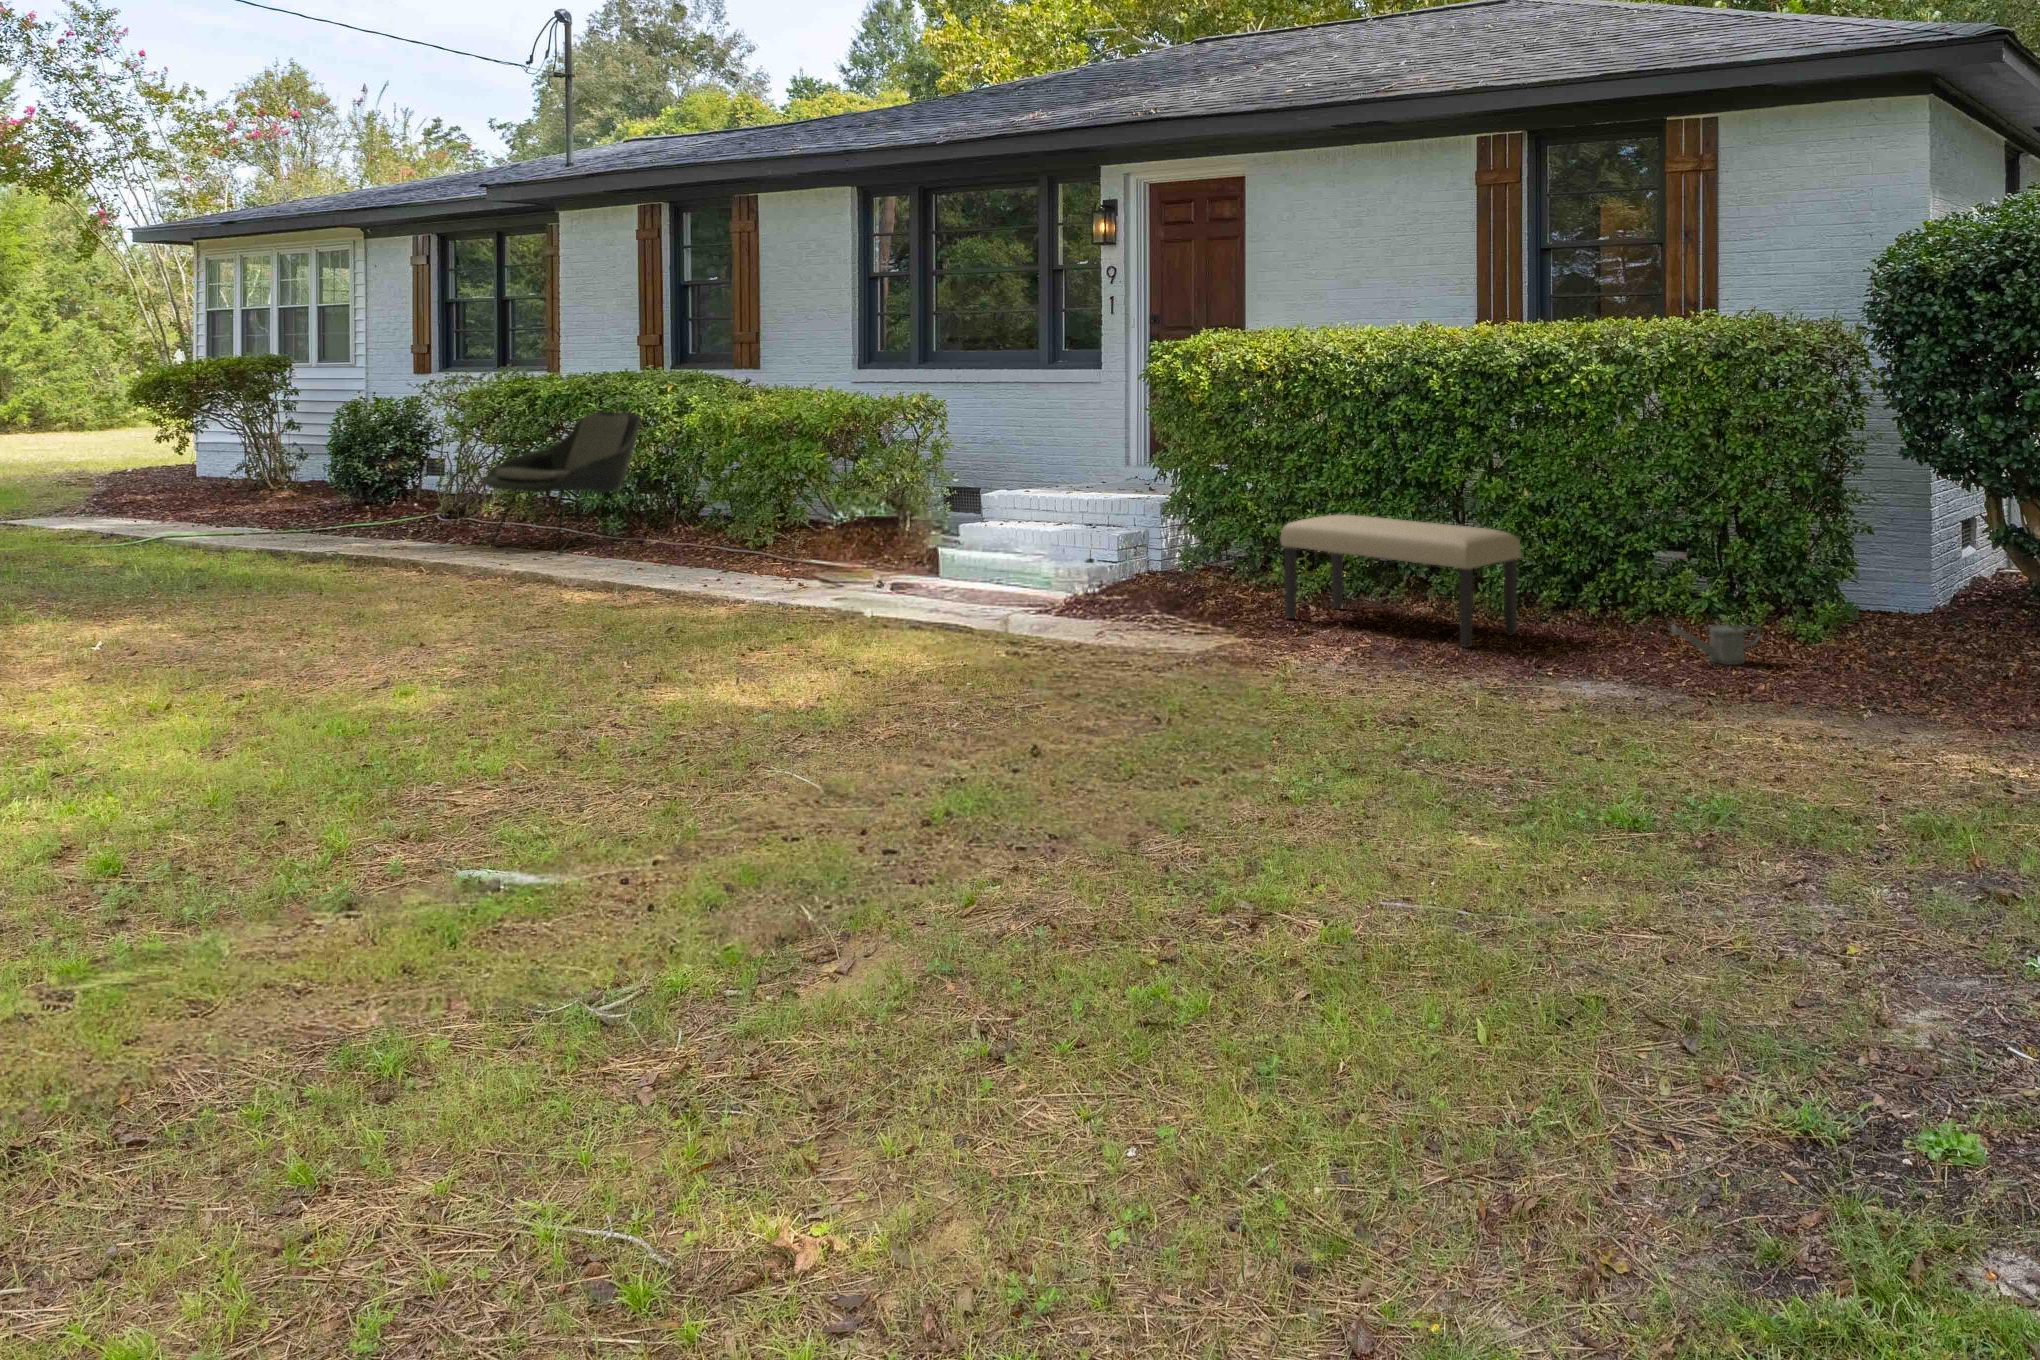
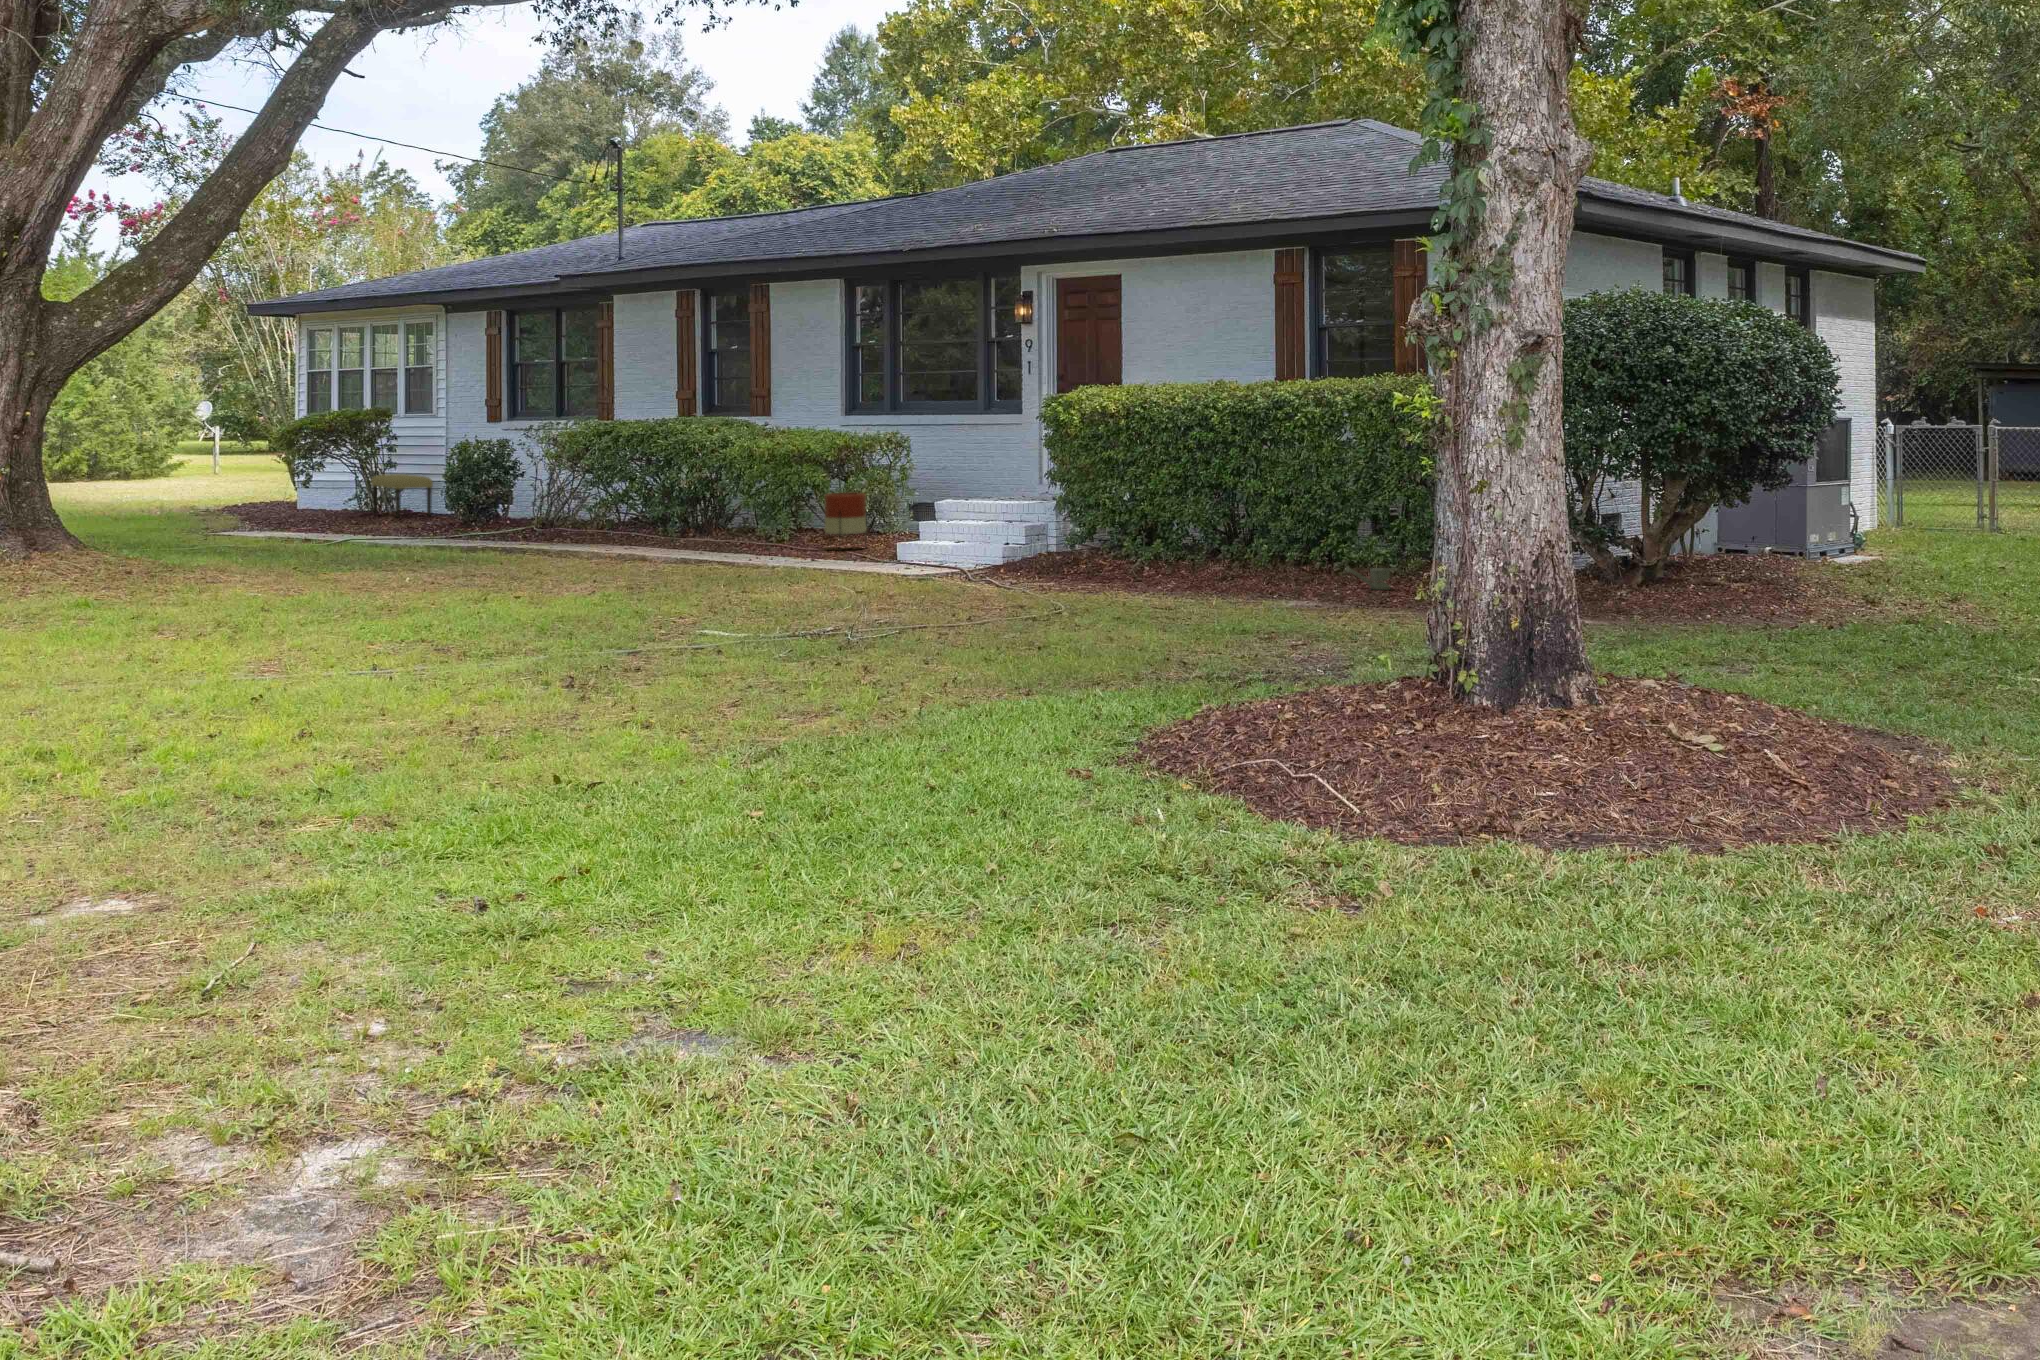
lounge chair: present [484,411,647,554] -> none [589,446,700,549]
planter: none [820,476,881,561] -> present [824,493,867,547]
bench: present [1281,515,1521,648] -> present [371,474,433,518]

